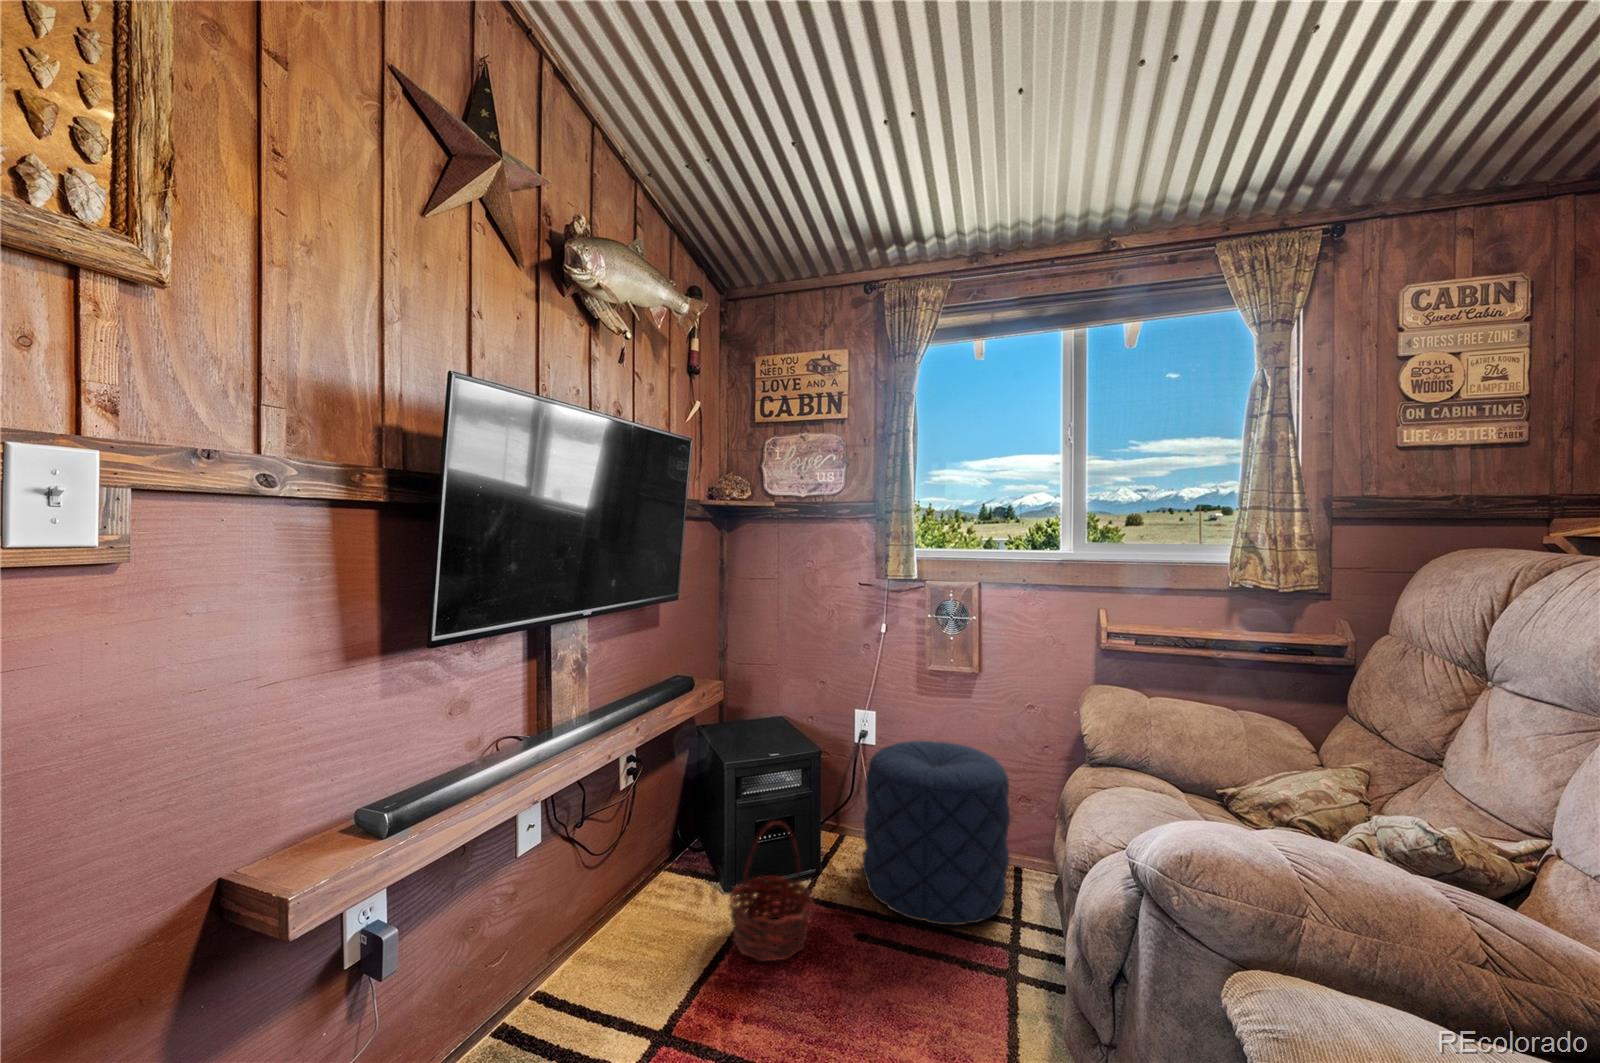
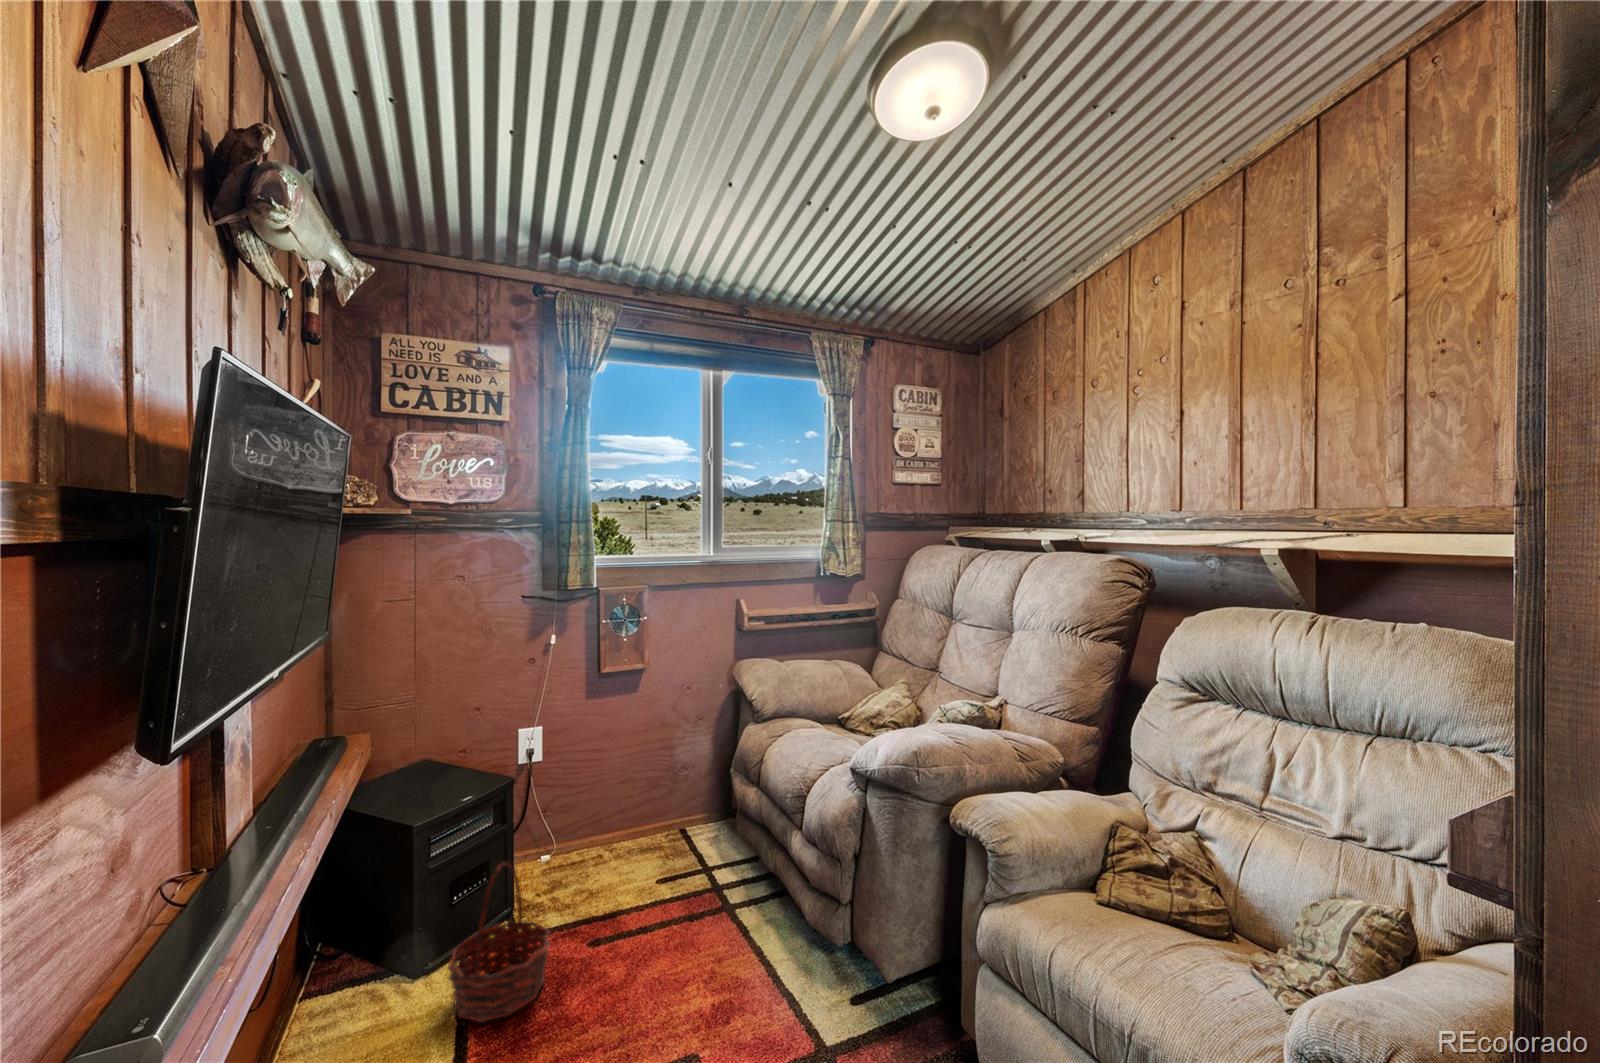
pouf: present [863,740,1010,925] -> none [560,736,697,907]

